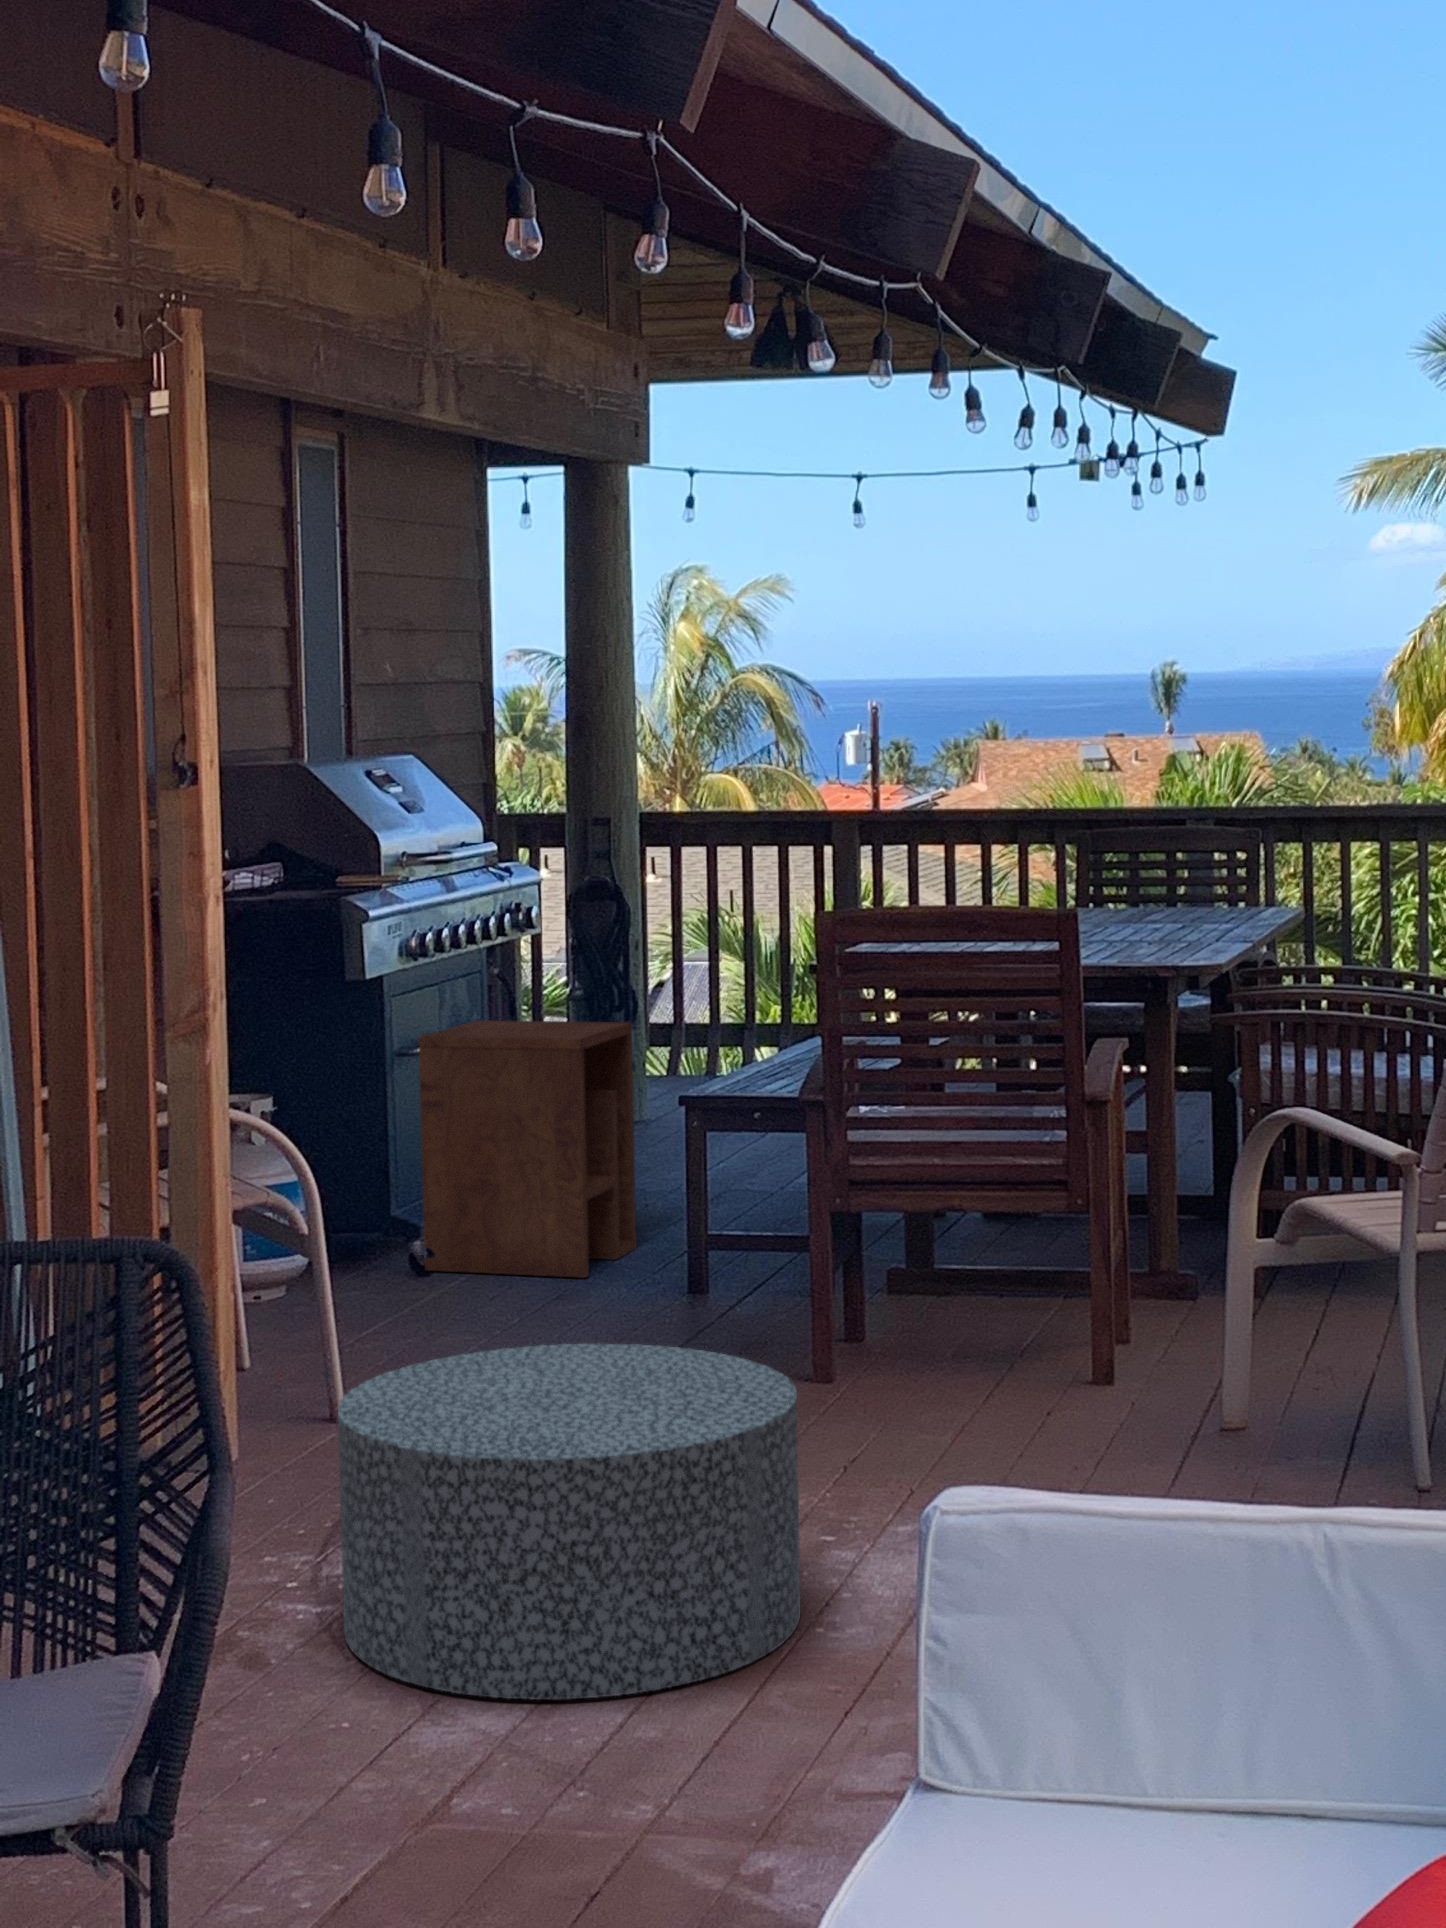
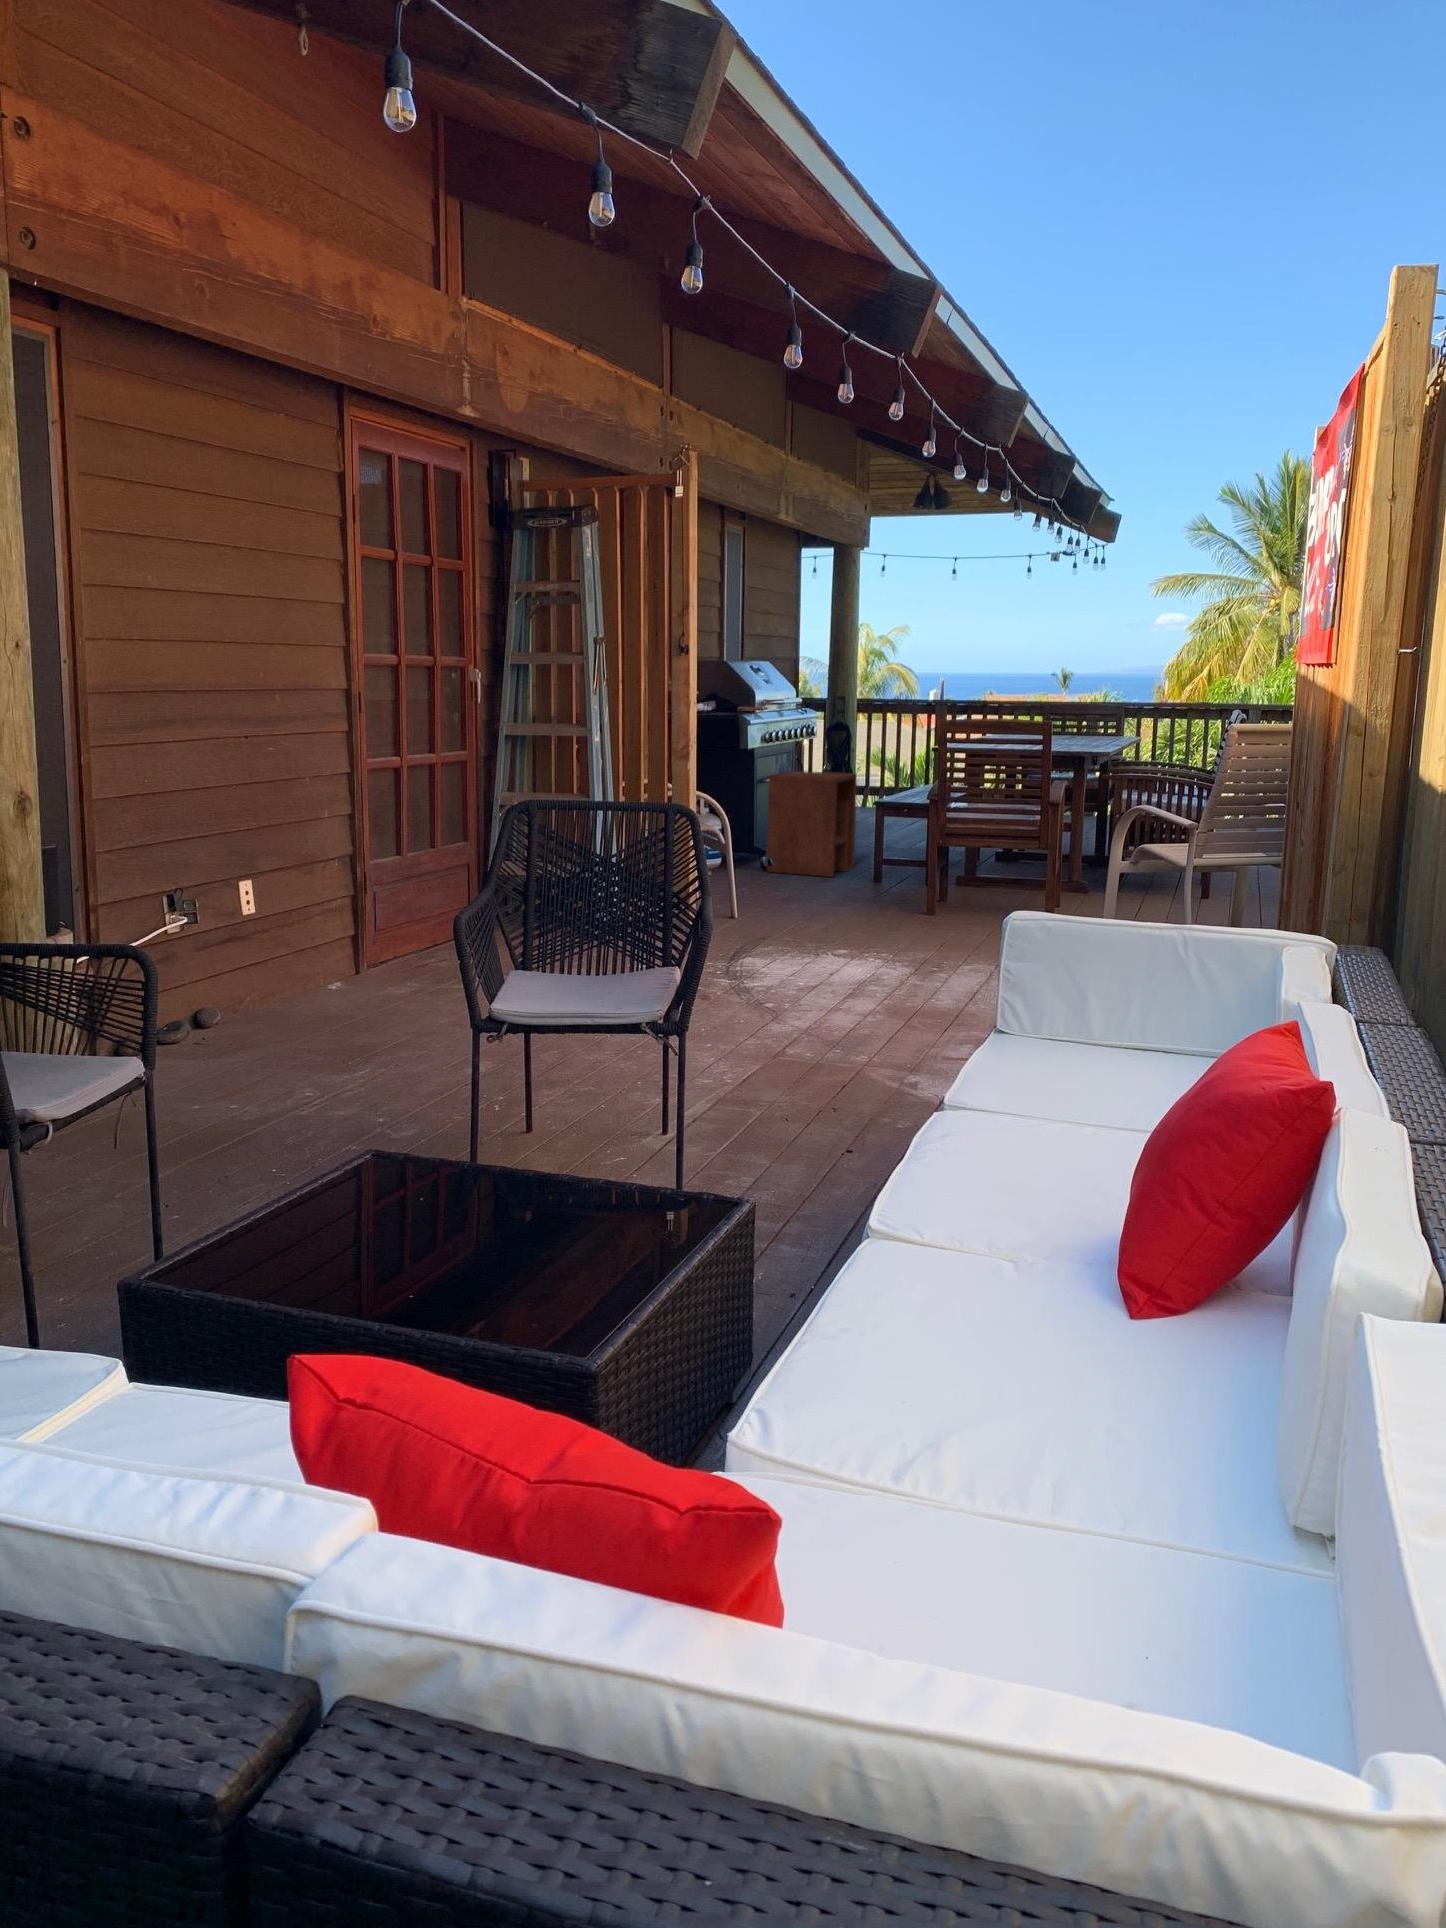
ottoman: present [338,1344,801,1700] -> none [739,886,924,1014]

